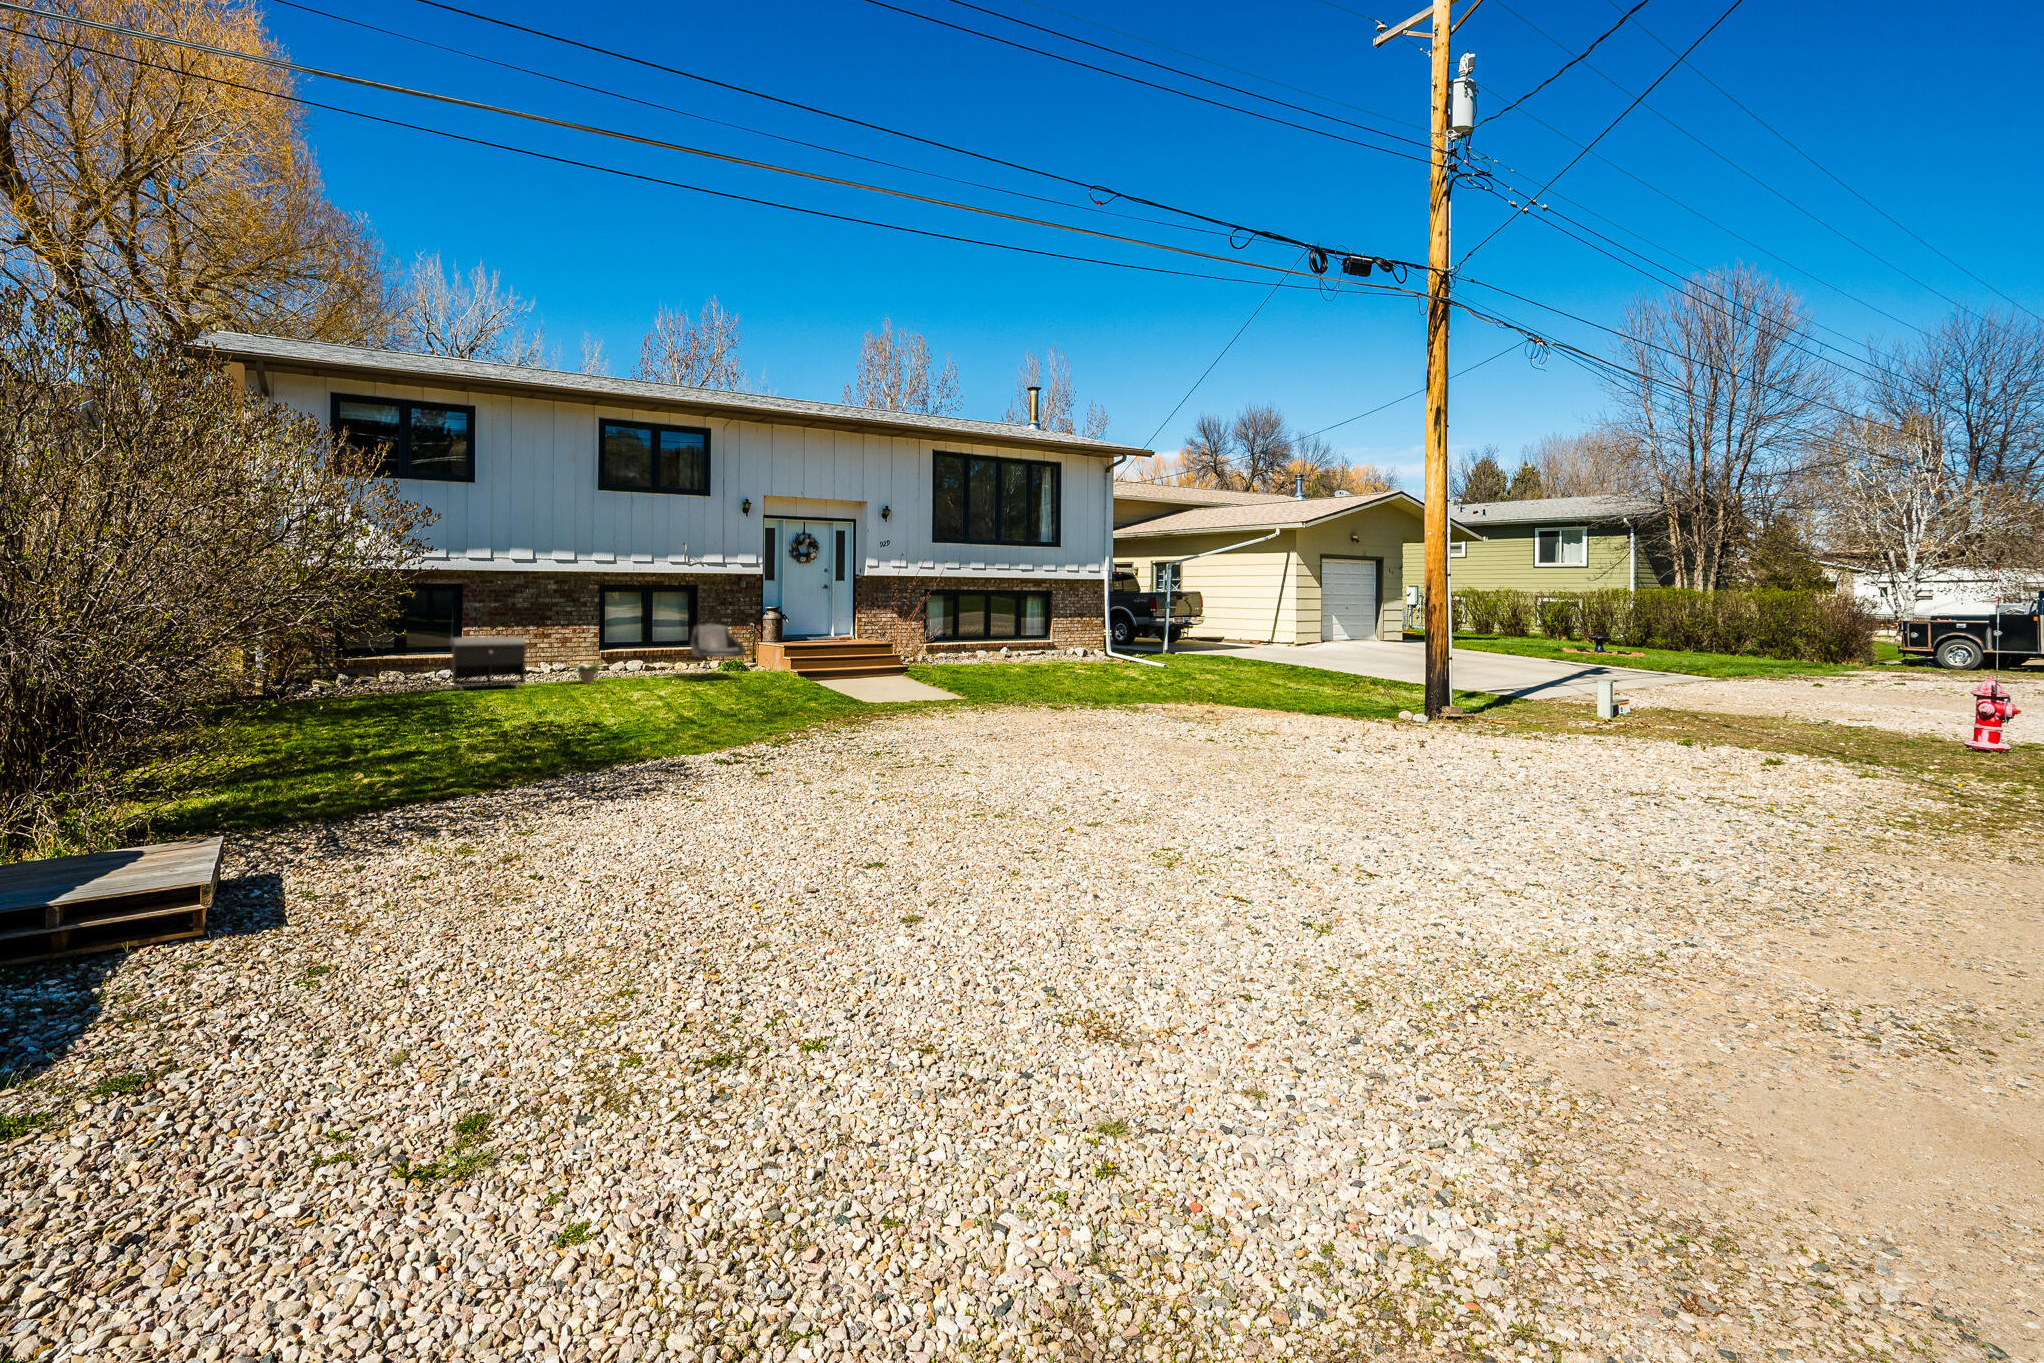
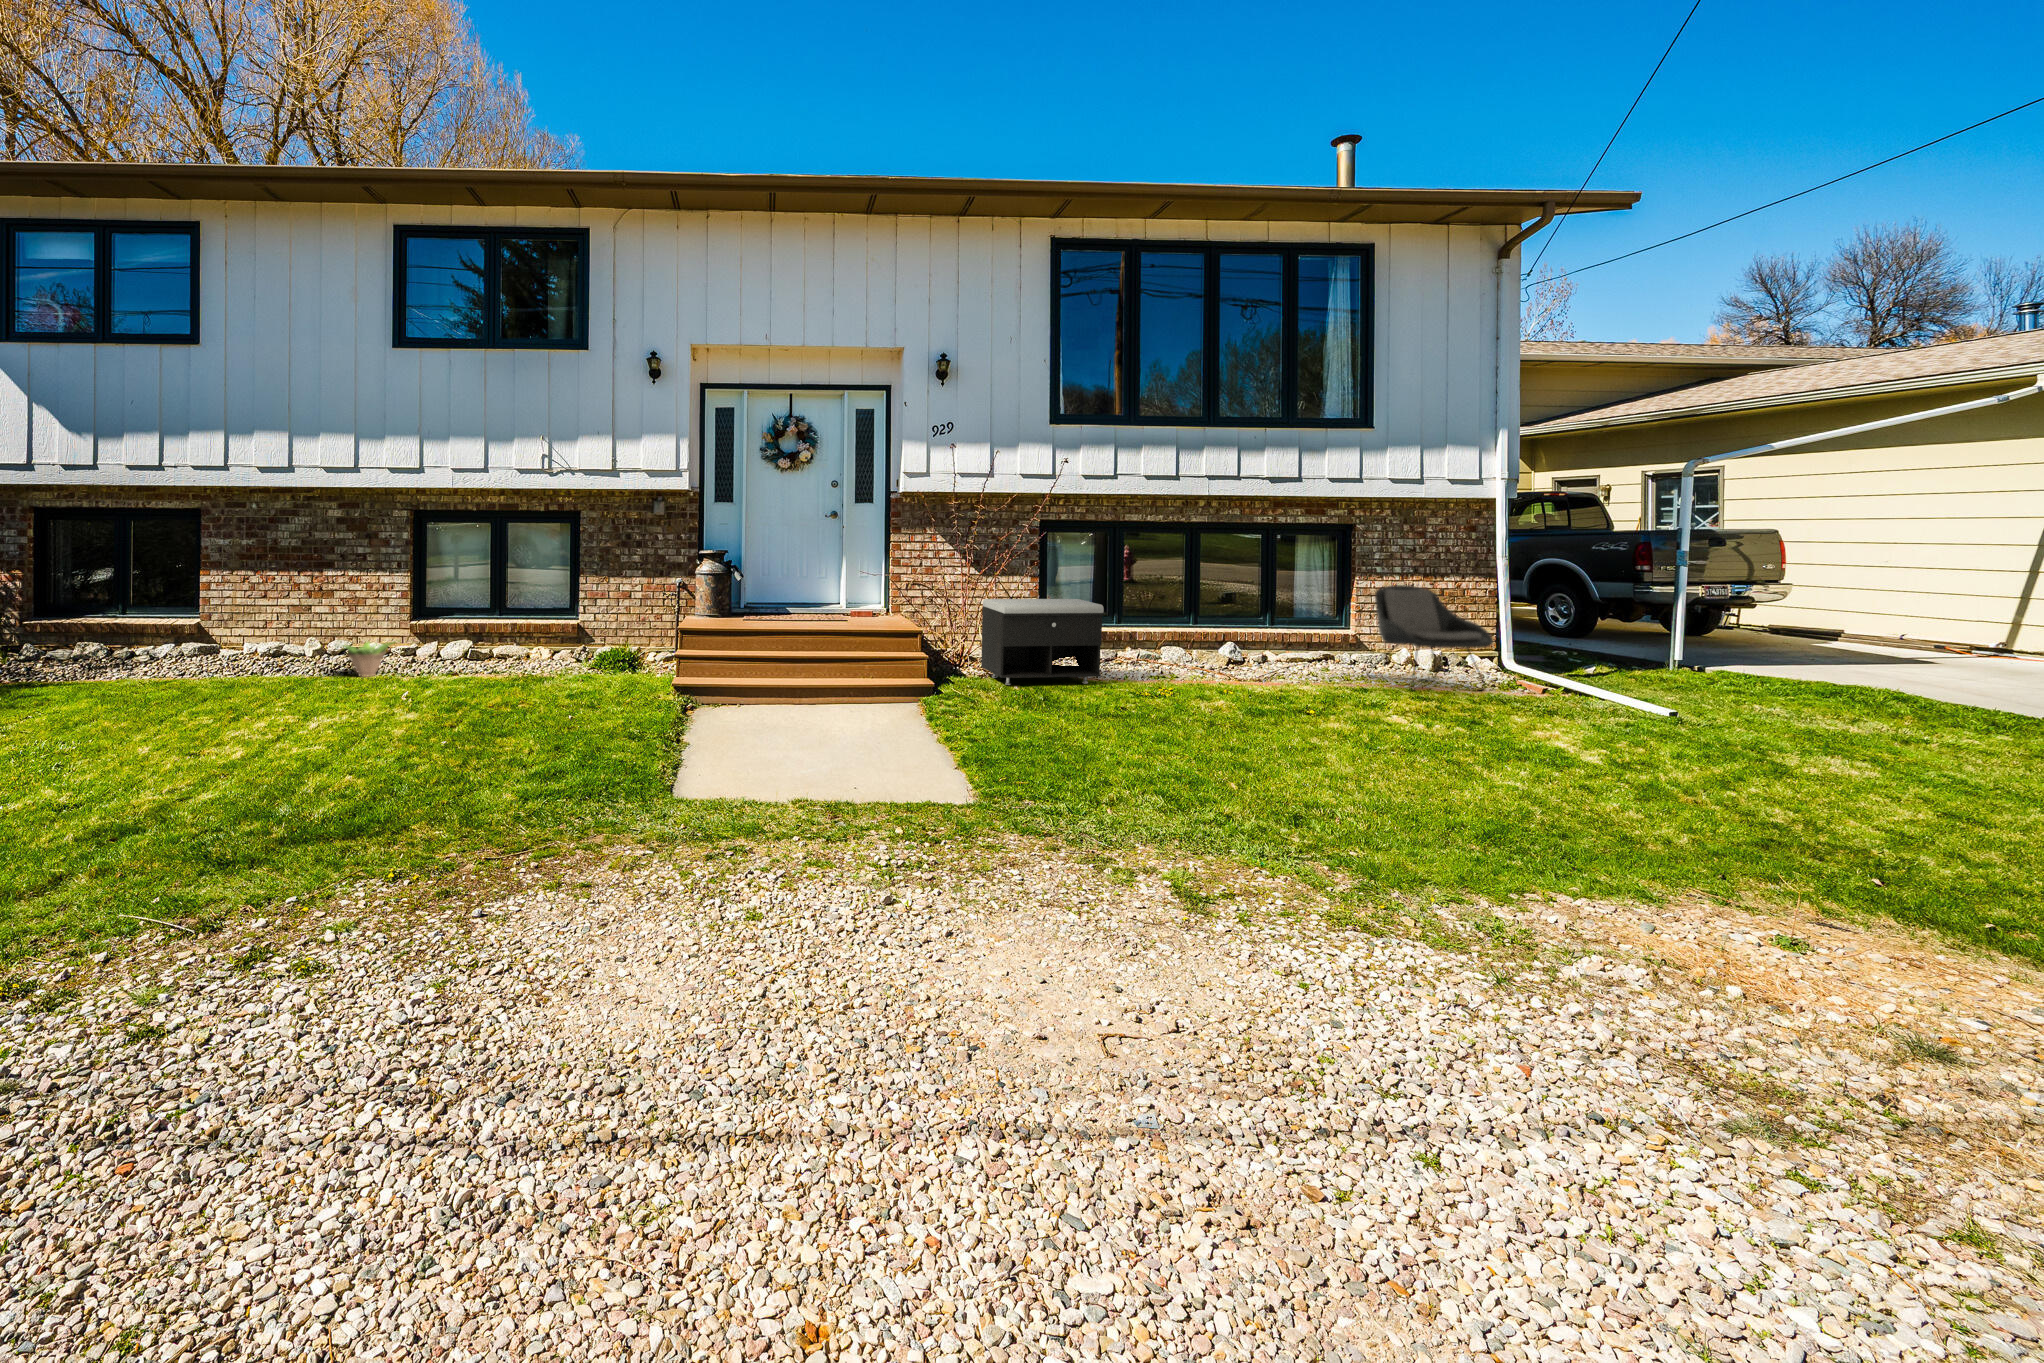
lounge chair: present [691,623,745,681] -> present [1367,585,1494,691]
storage bench: present [452,637,526,690] -> present [981,599,1104,685]

